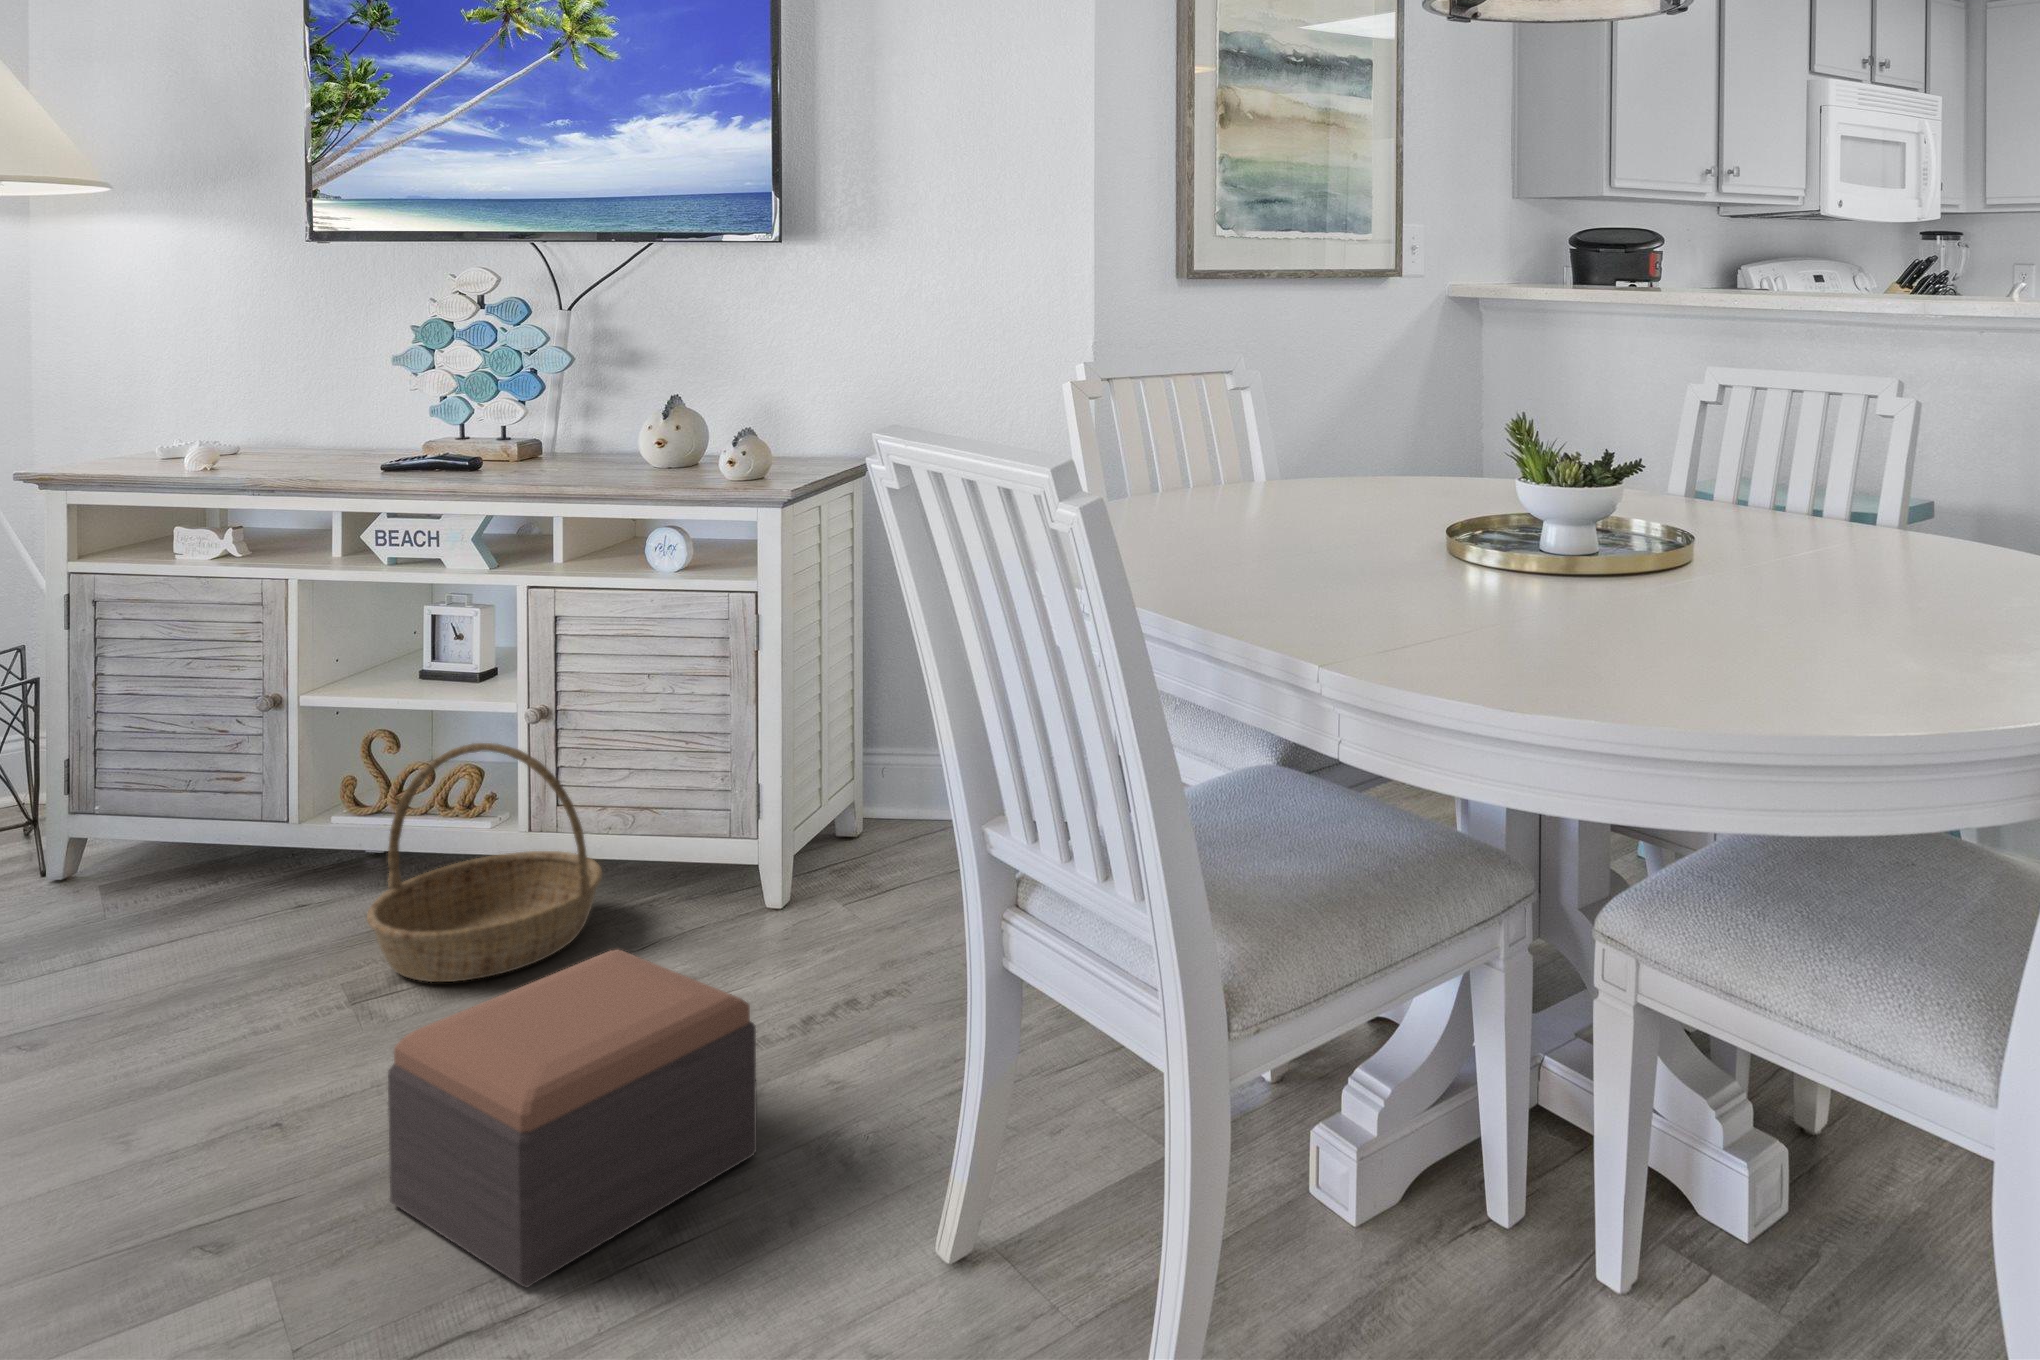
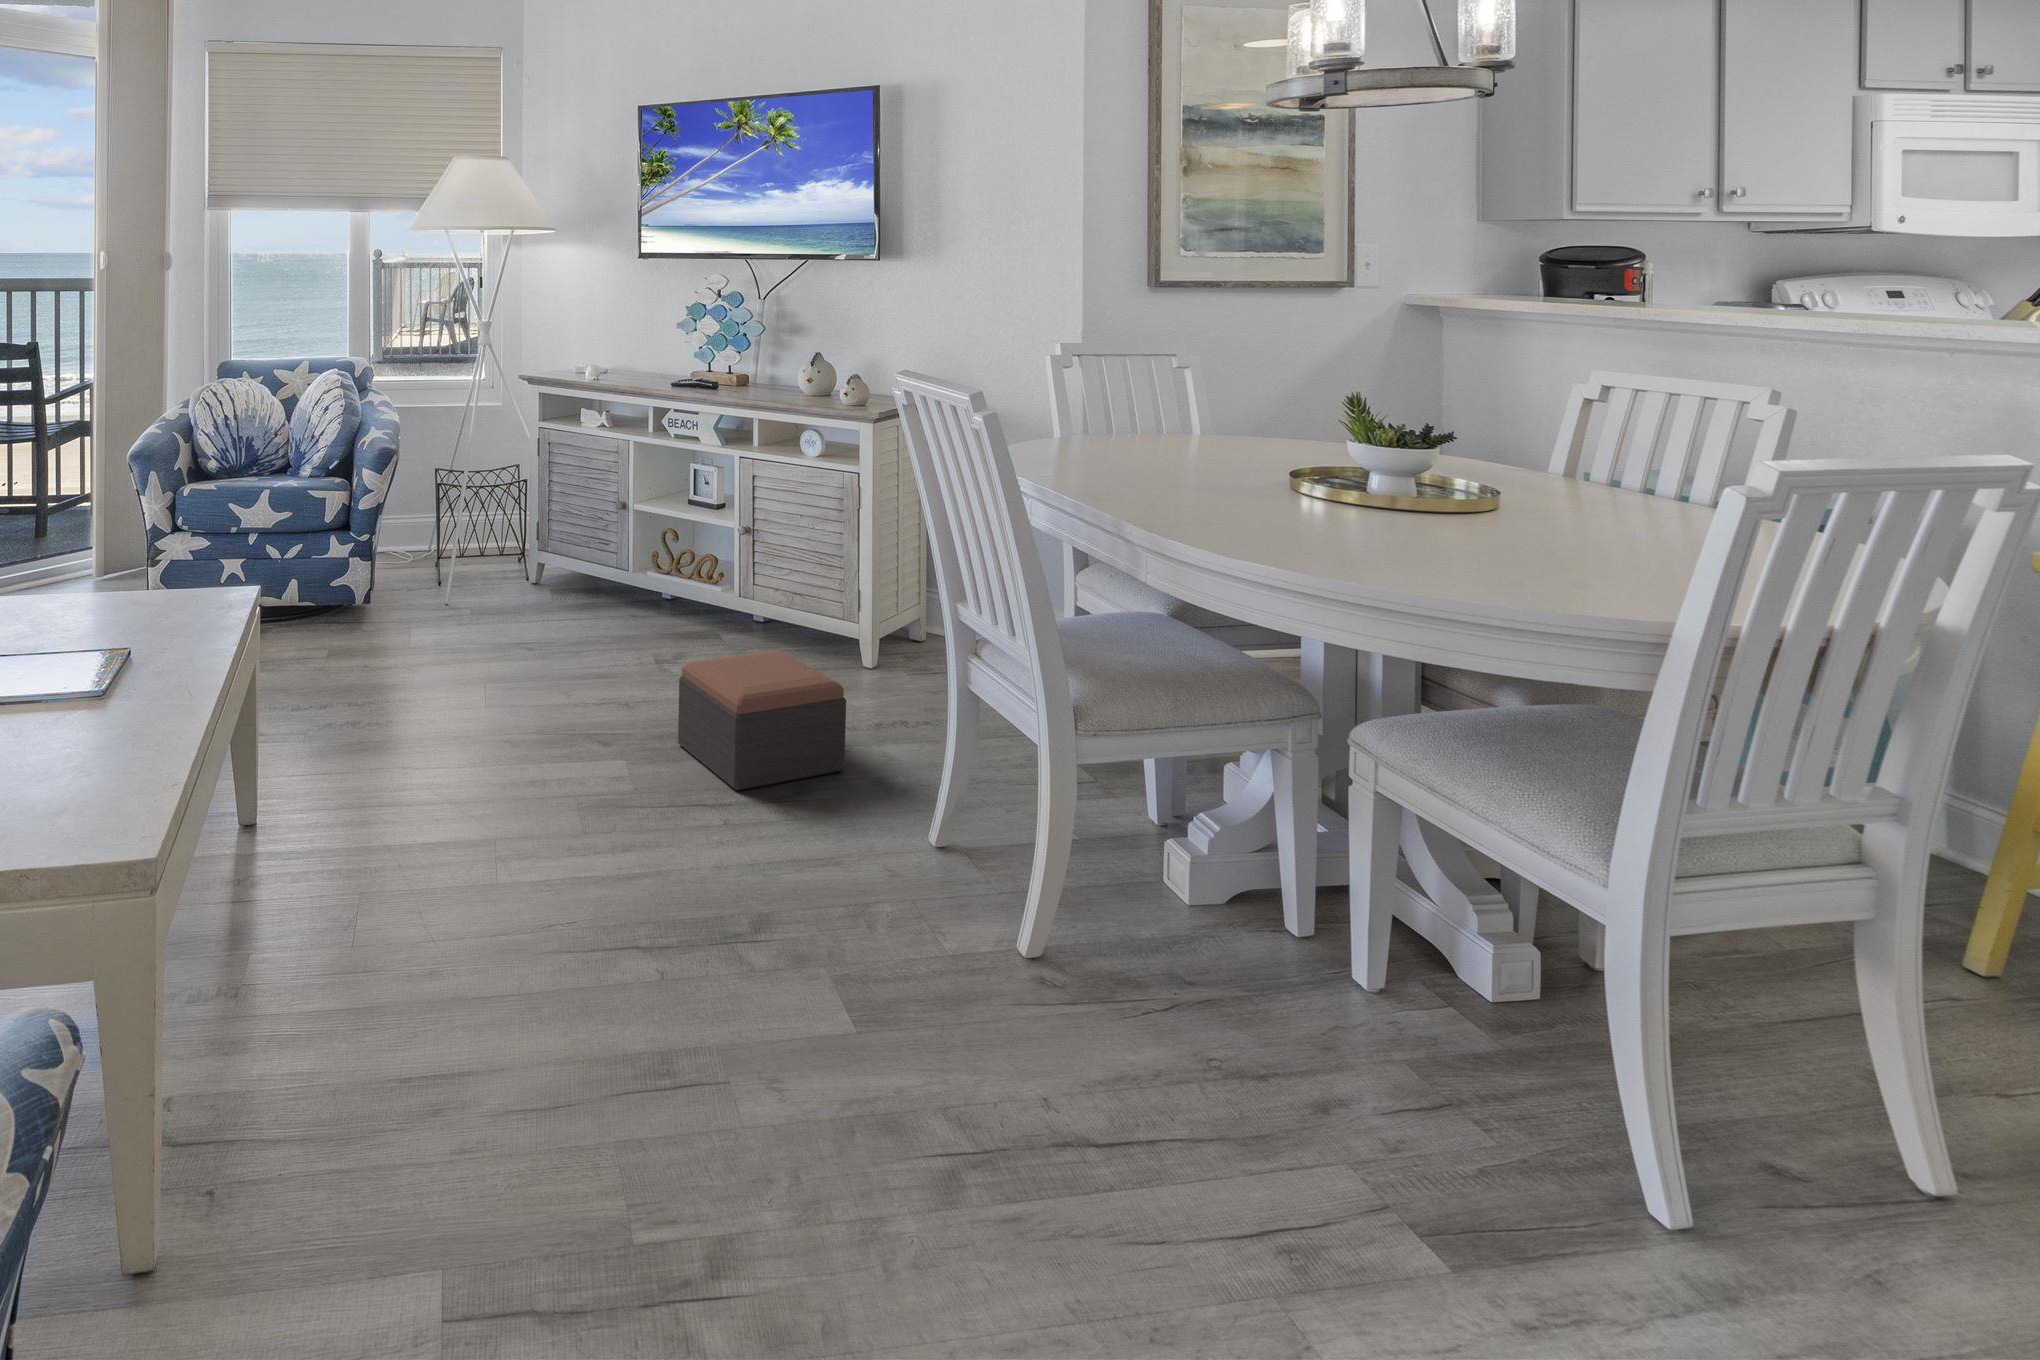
basket: present [367,743,602,982] -> none [662,539,772,664]

